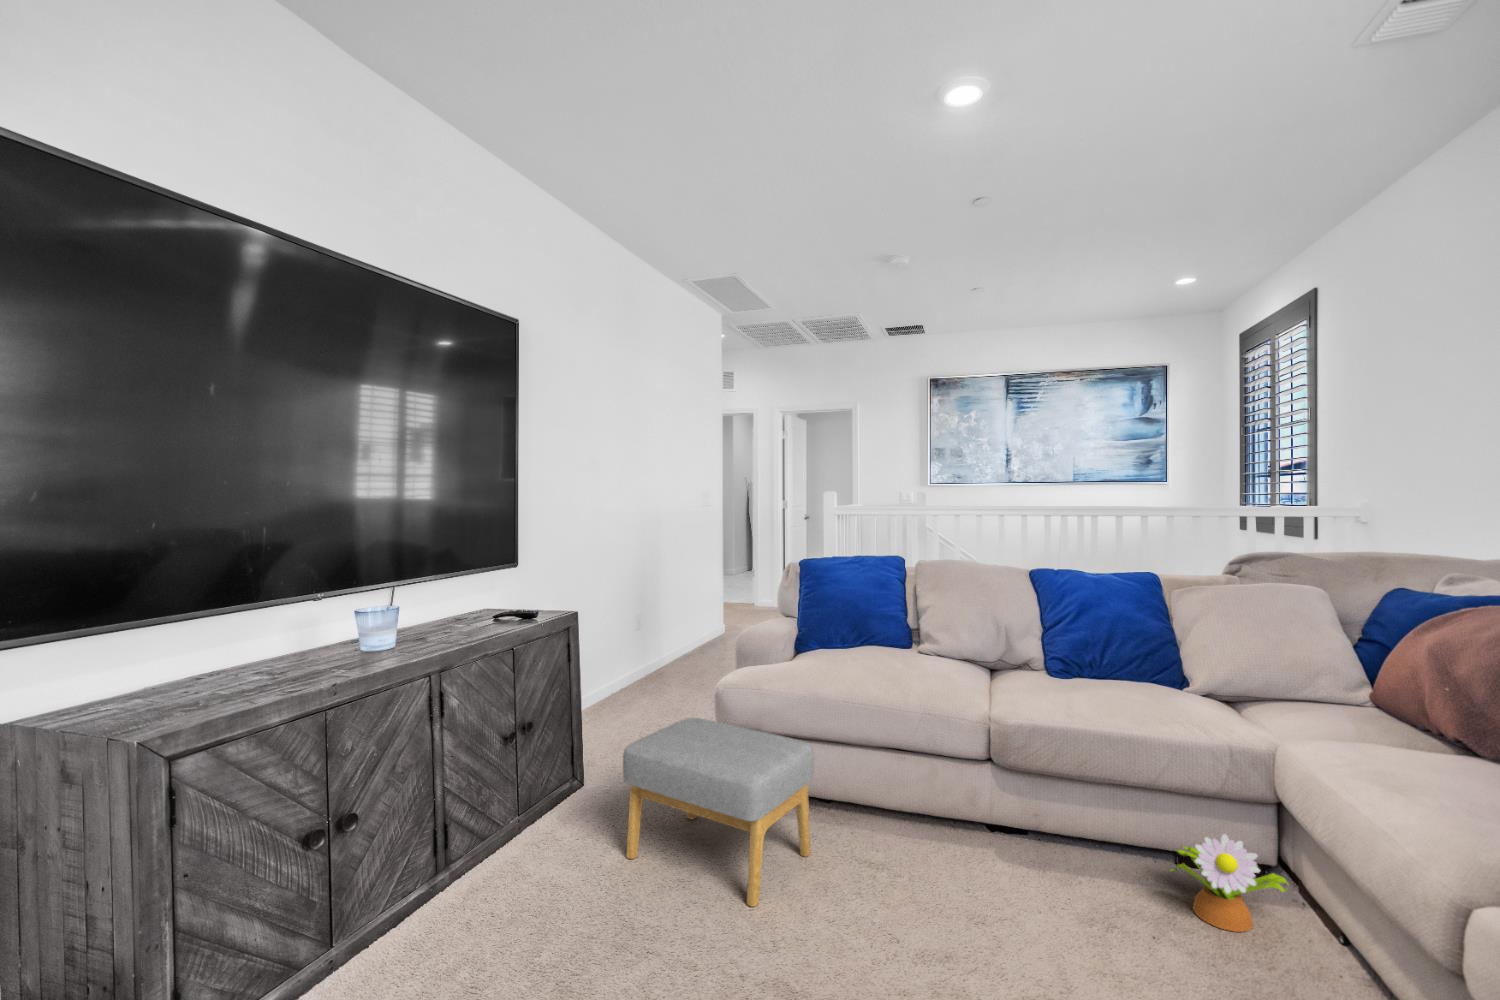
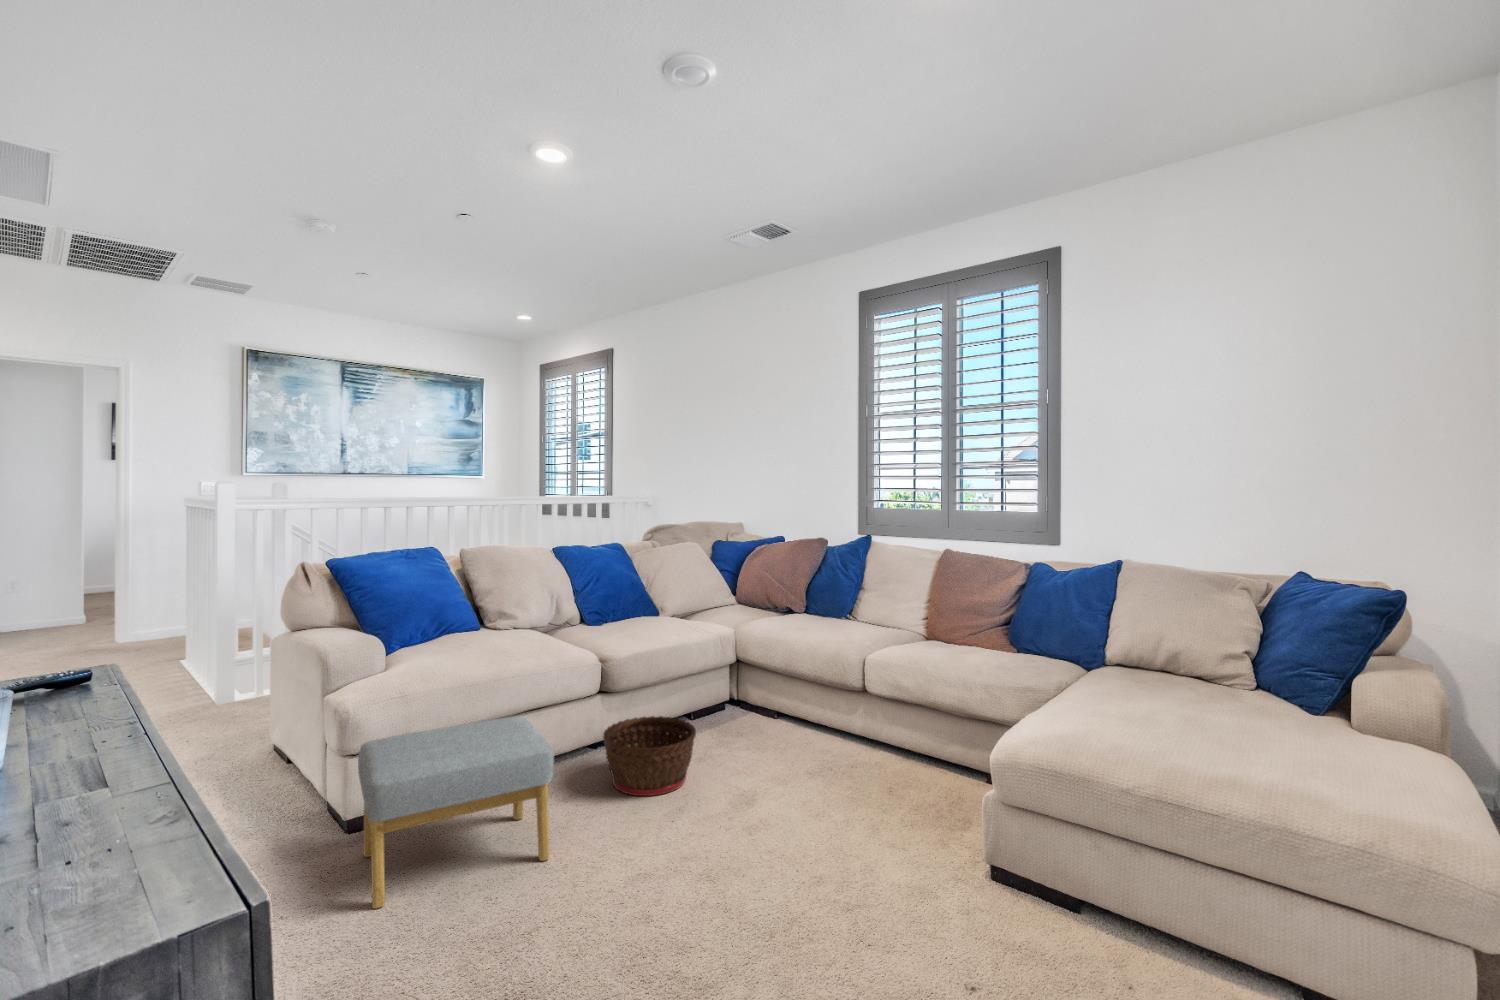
basket: none [910,802,1046,931] -> present [603,716,696,796]
decorative plant: present [1169,834,1288,932] -> none [708,681,763,737]

